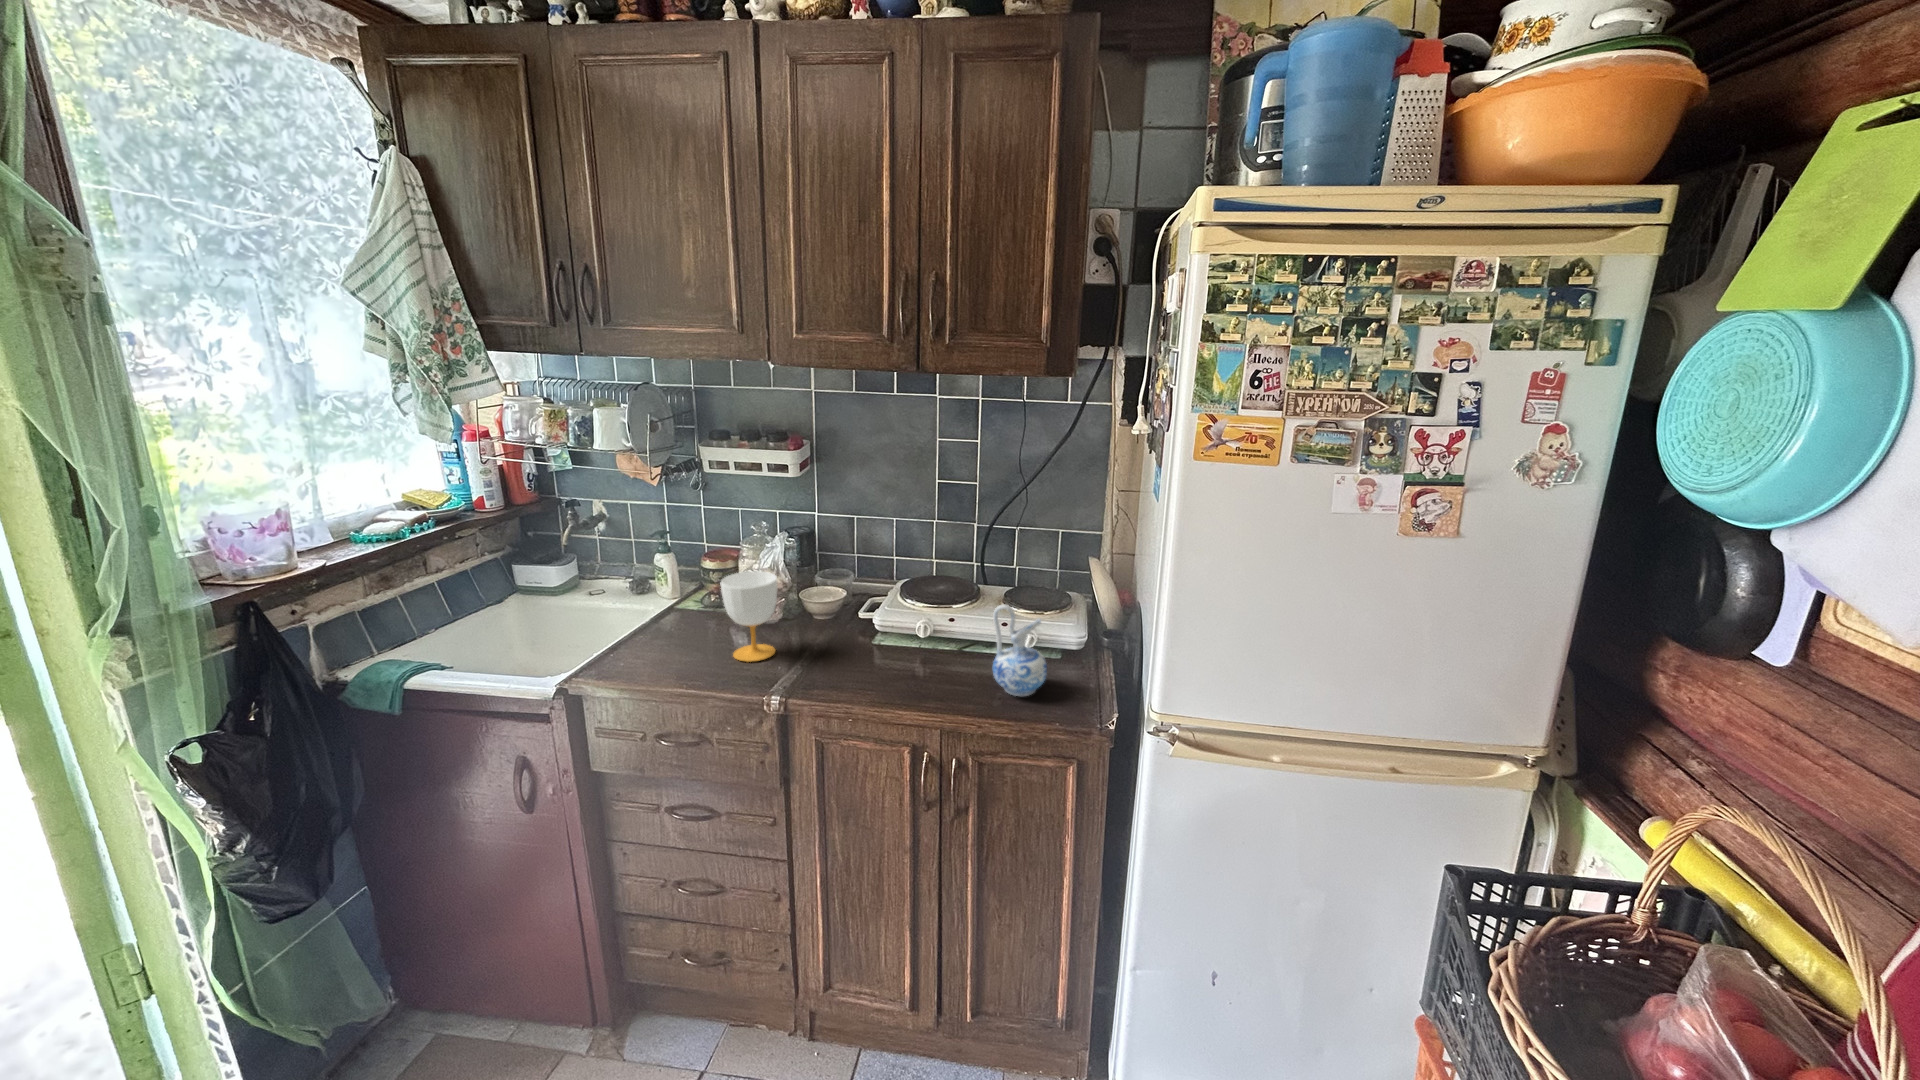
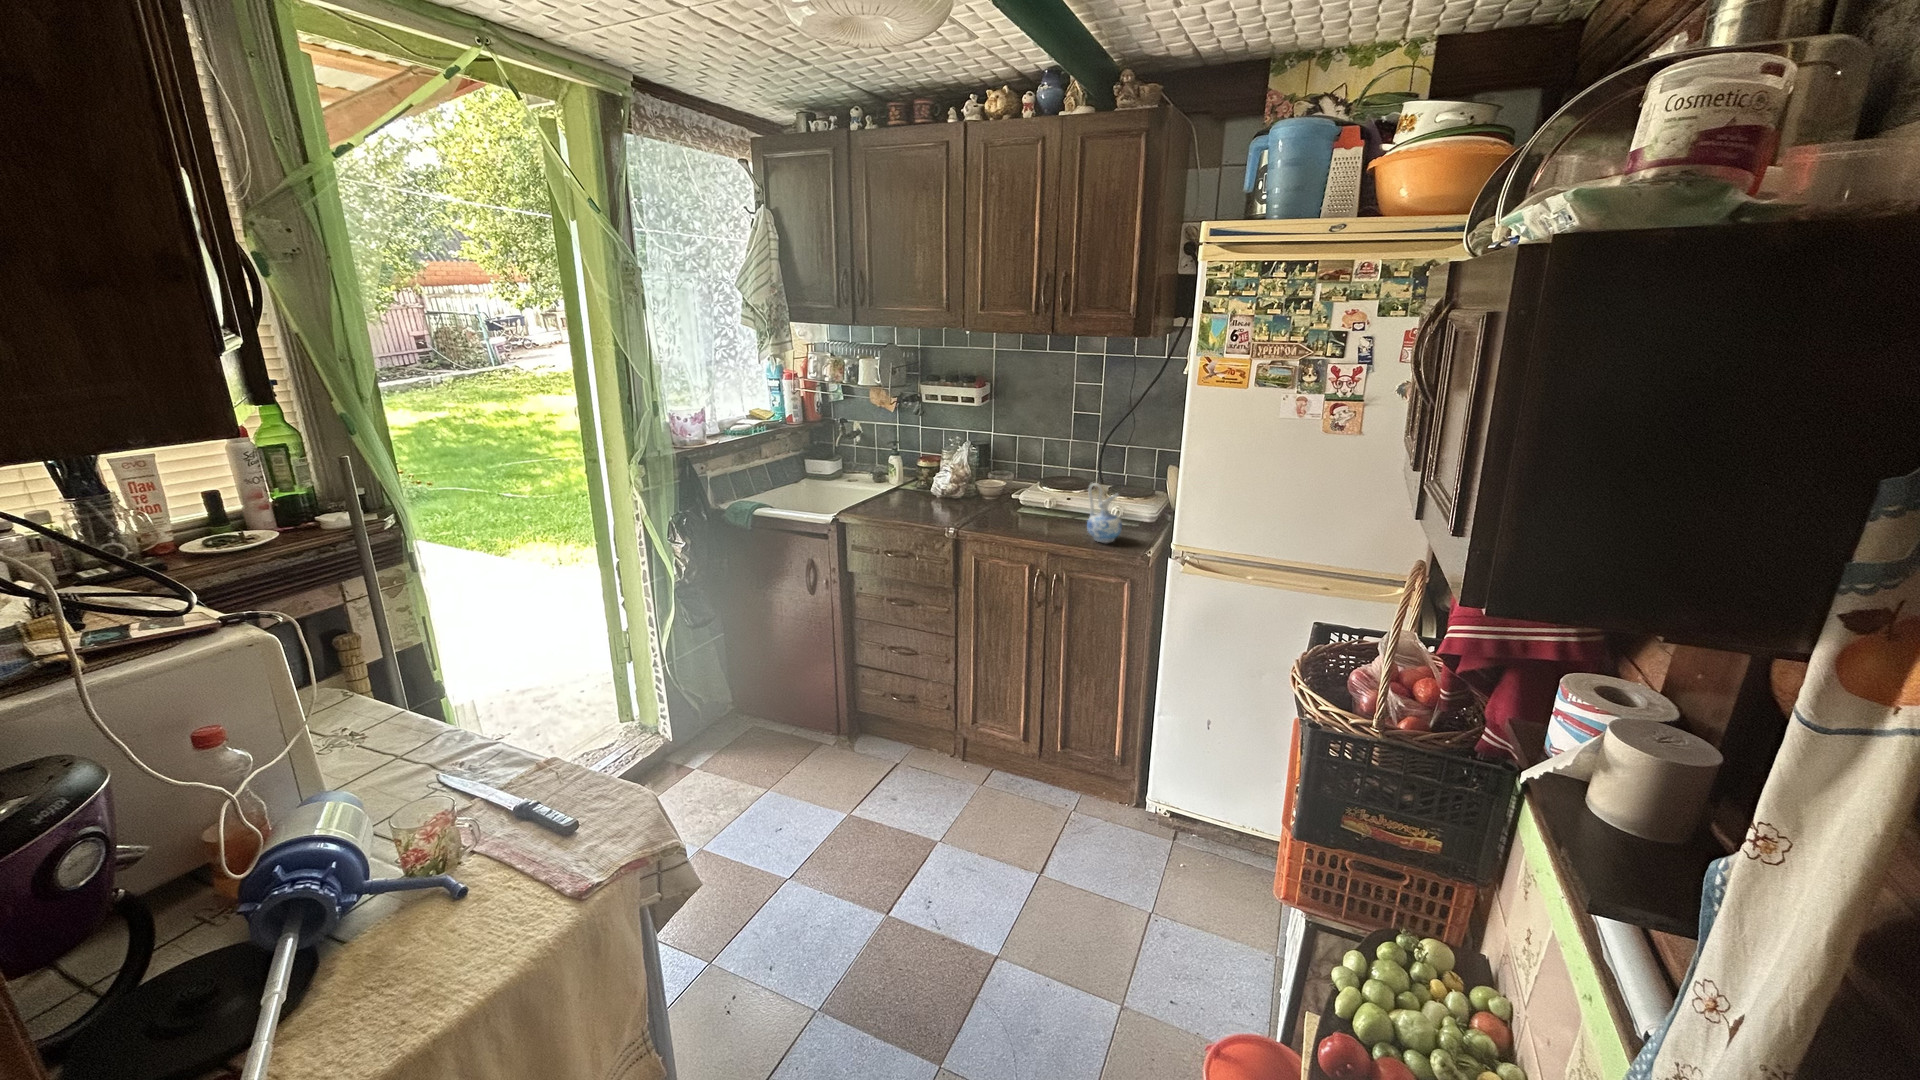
cup: present [720,571,777,662] -> none [927,462,961,516]

